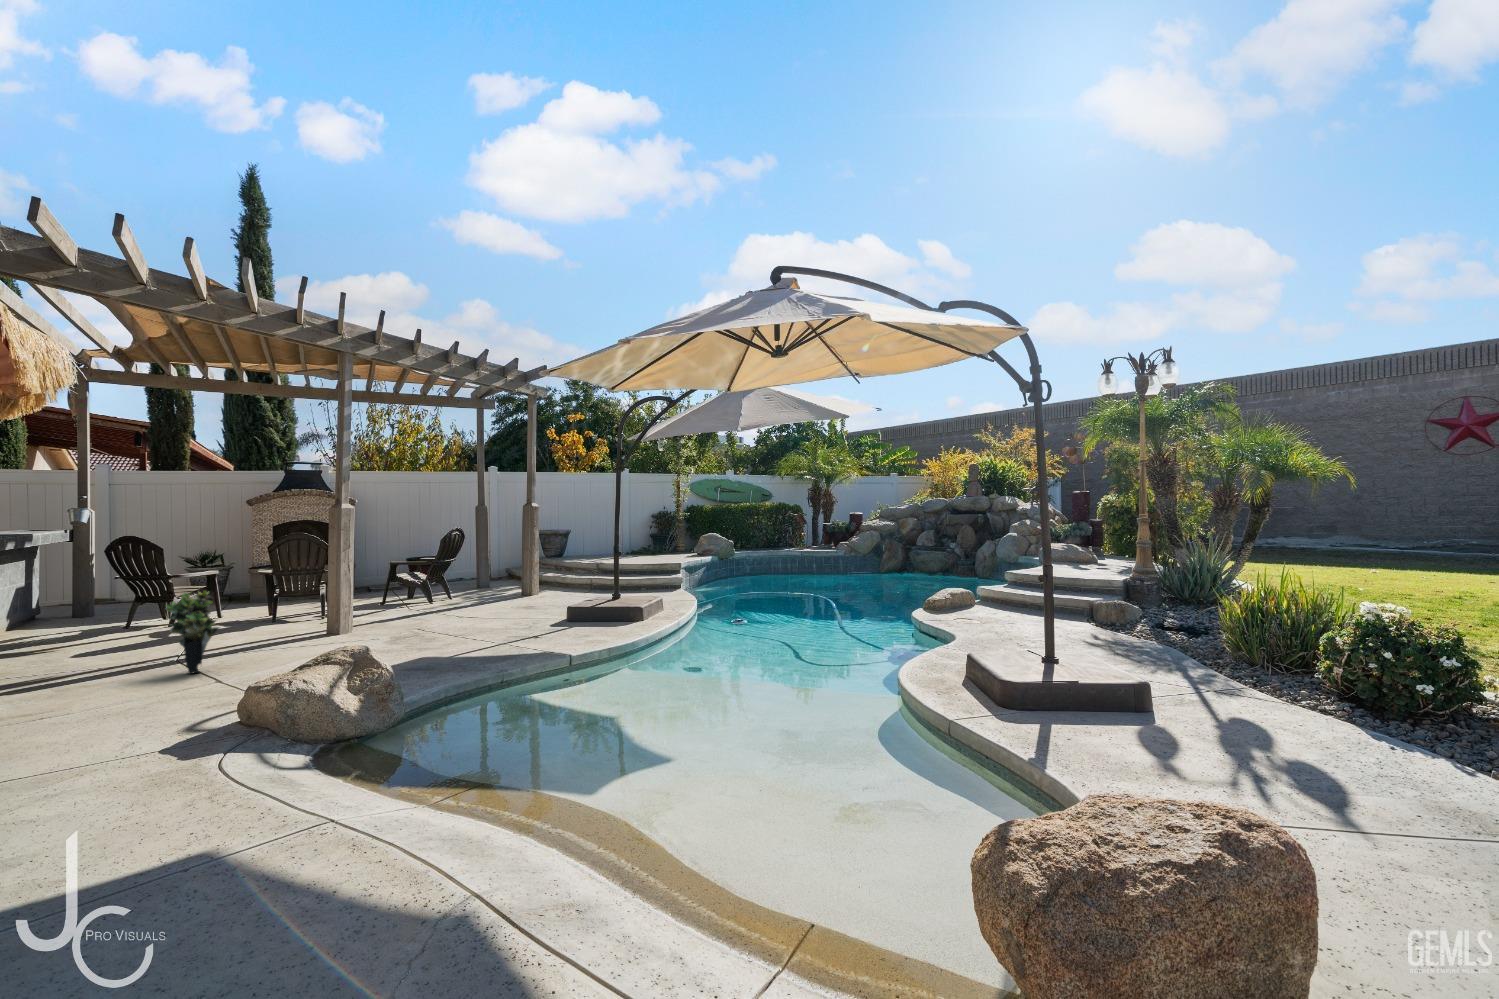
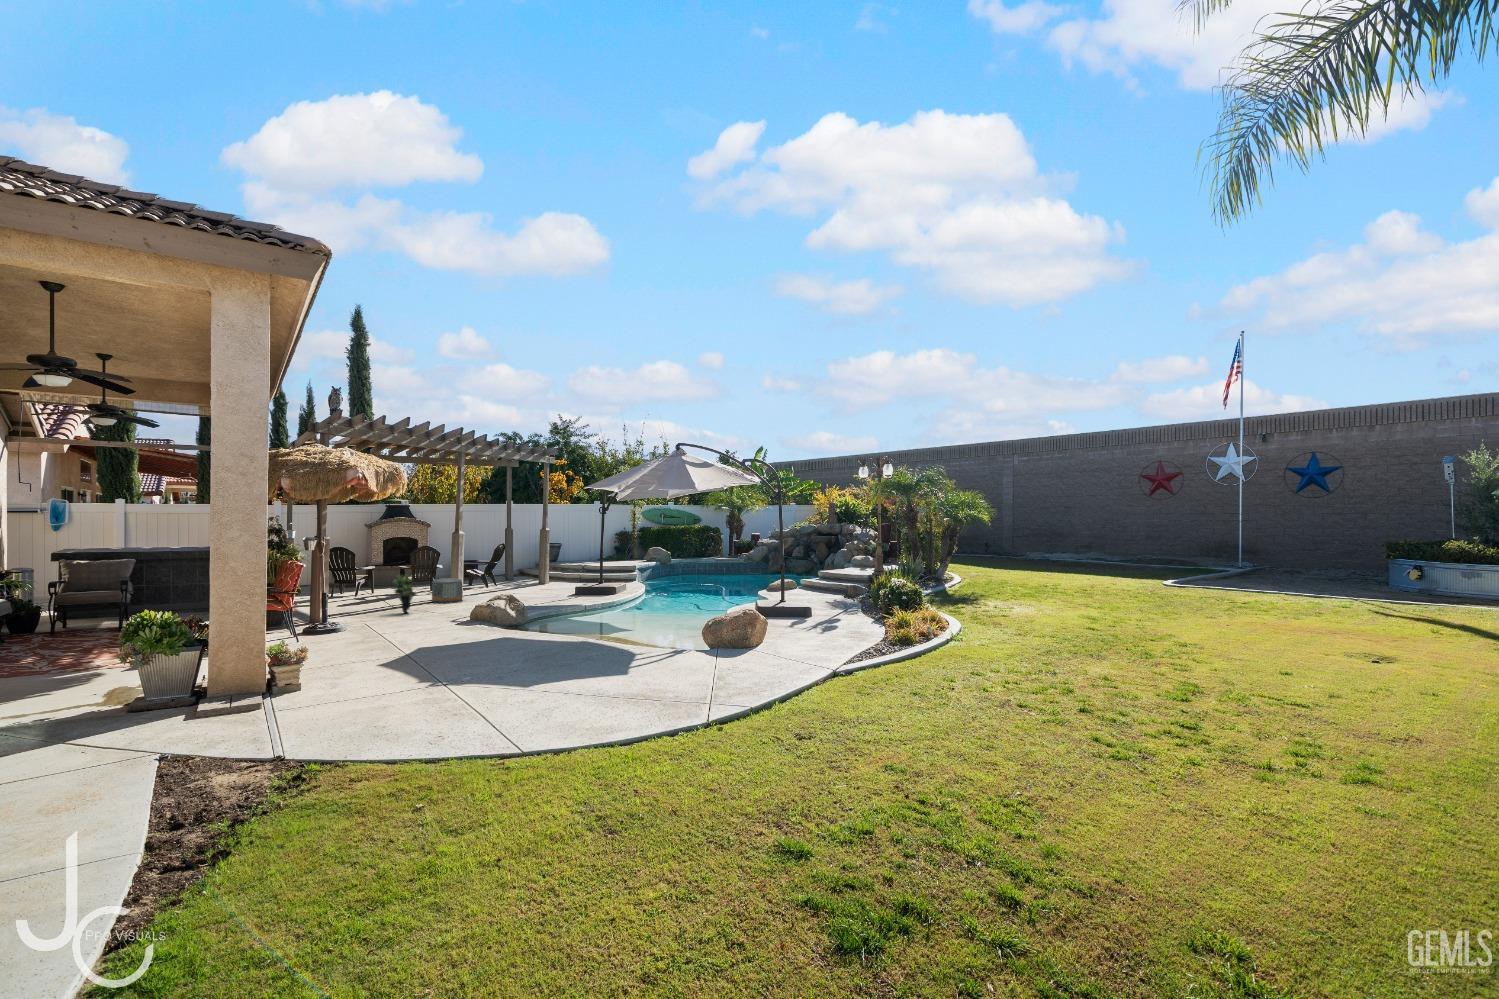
pouf: none [289,593,350,643] -> present [432,578,462,603]

